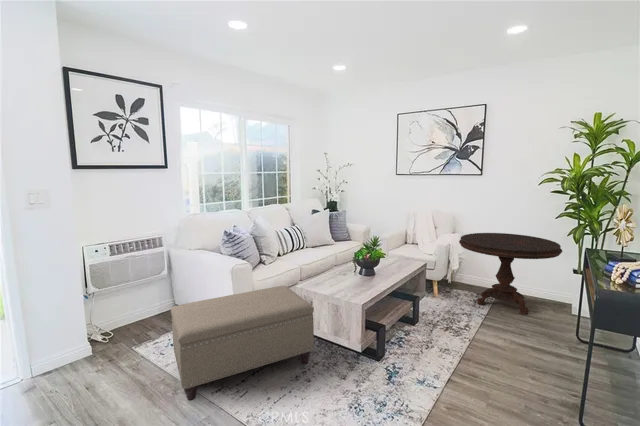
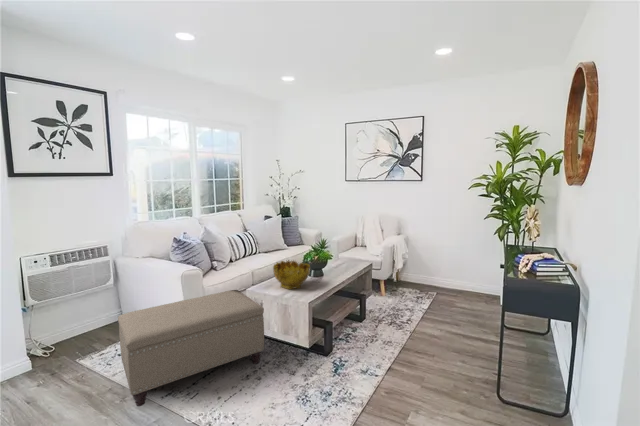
side table: present [459,233,562,315] -> none [402,234,490,307]
decorative bowl: none [323,257,362,289] -> present [273,260,310,290]

